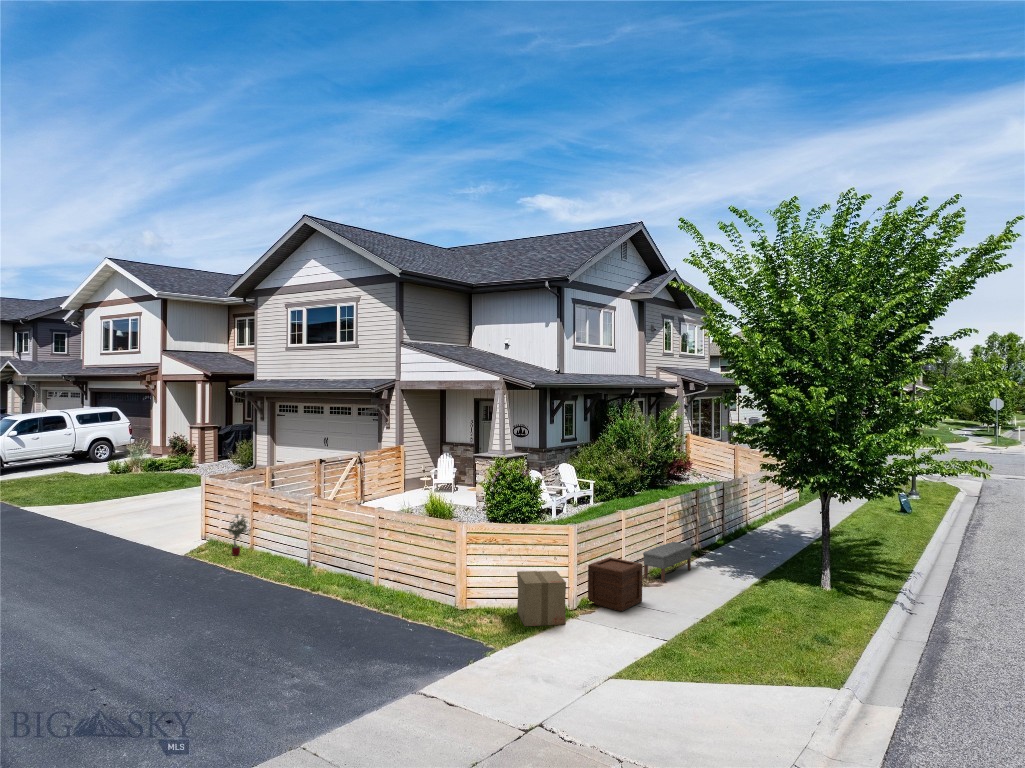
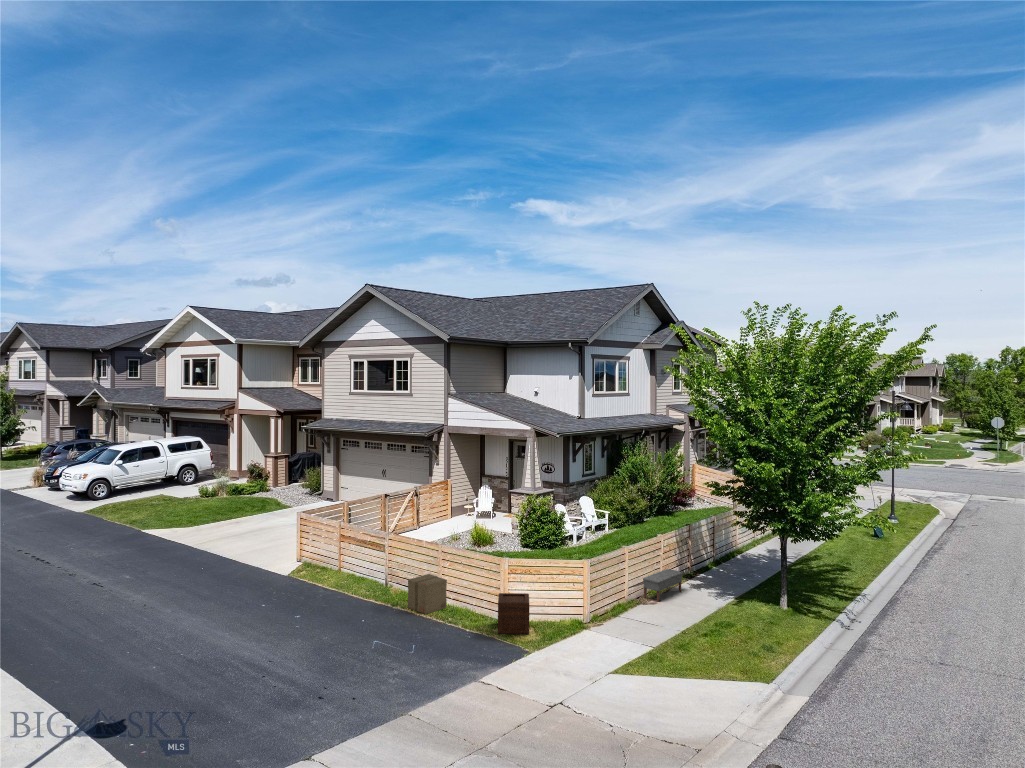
potted tree: present [228,514,251,556] -> none [320,543,340,576]
wooden crate: present [588,557,642,611] -> present [498,593,529,634]
cardboard box: present [517,571,566,626] -> present [408,574,447,614]

